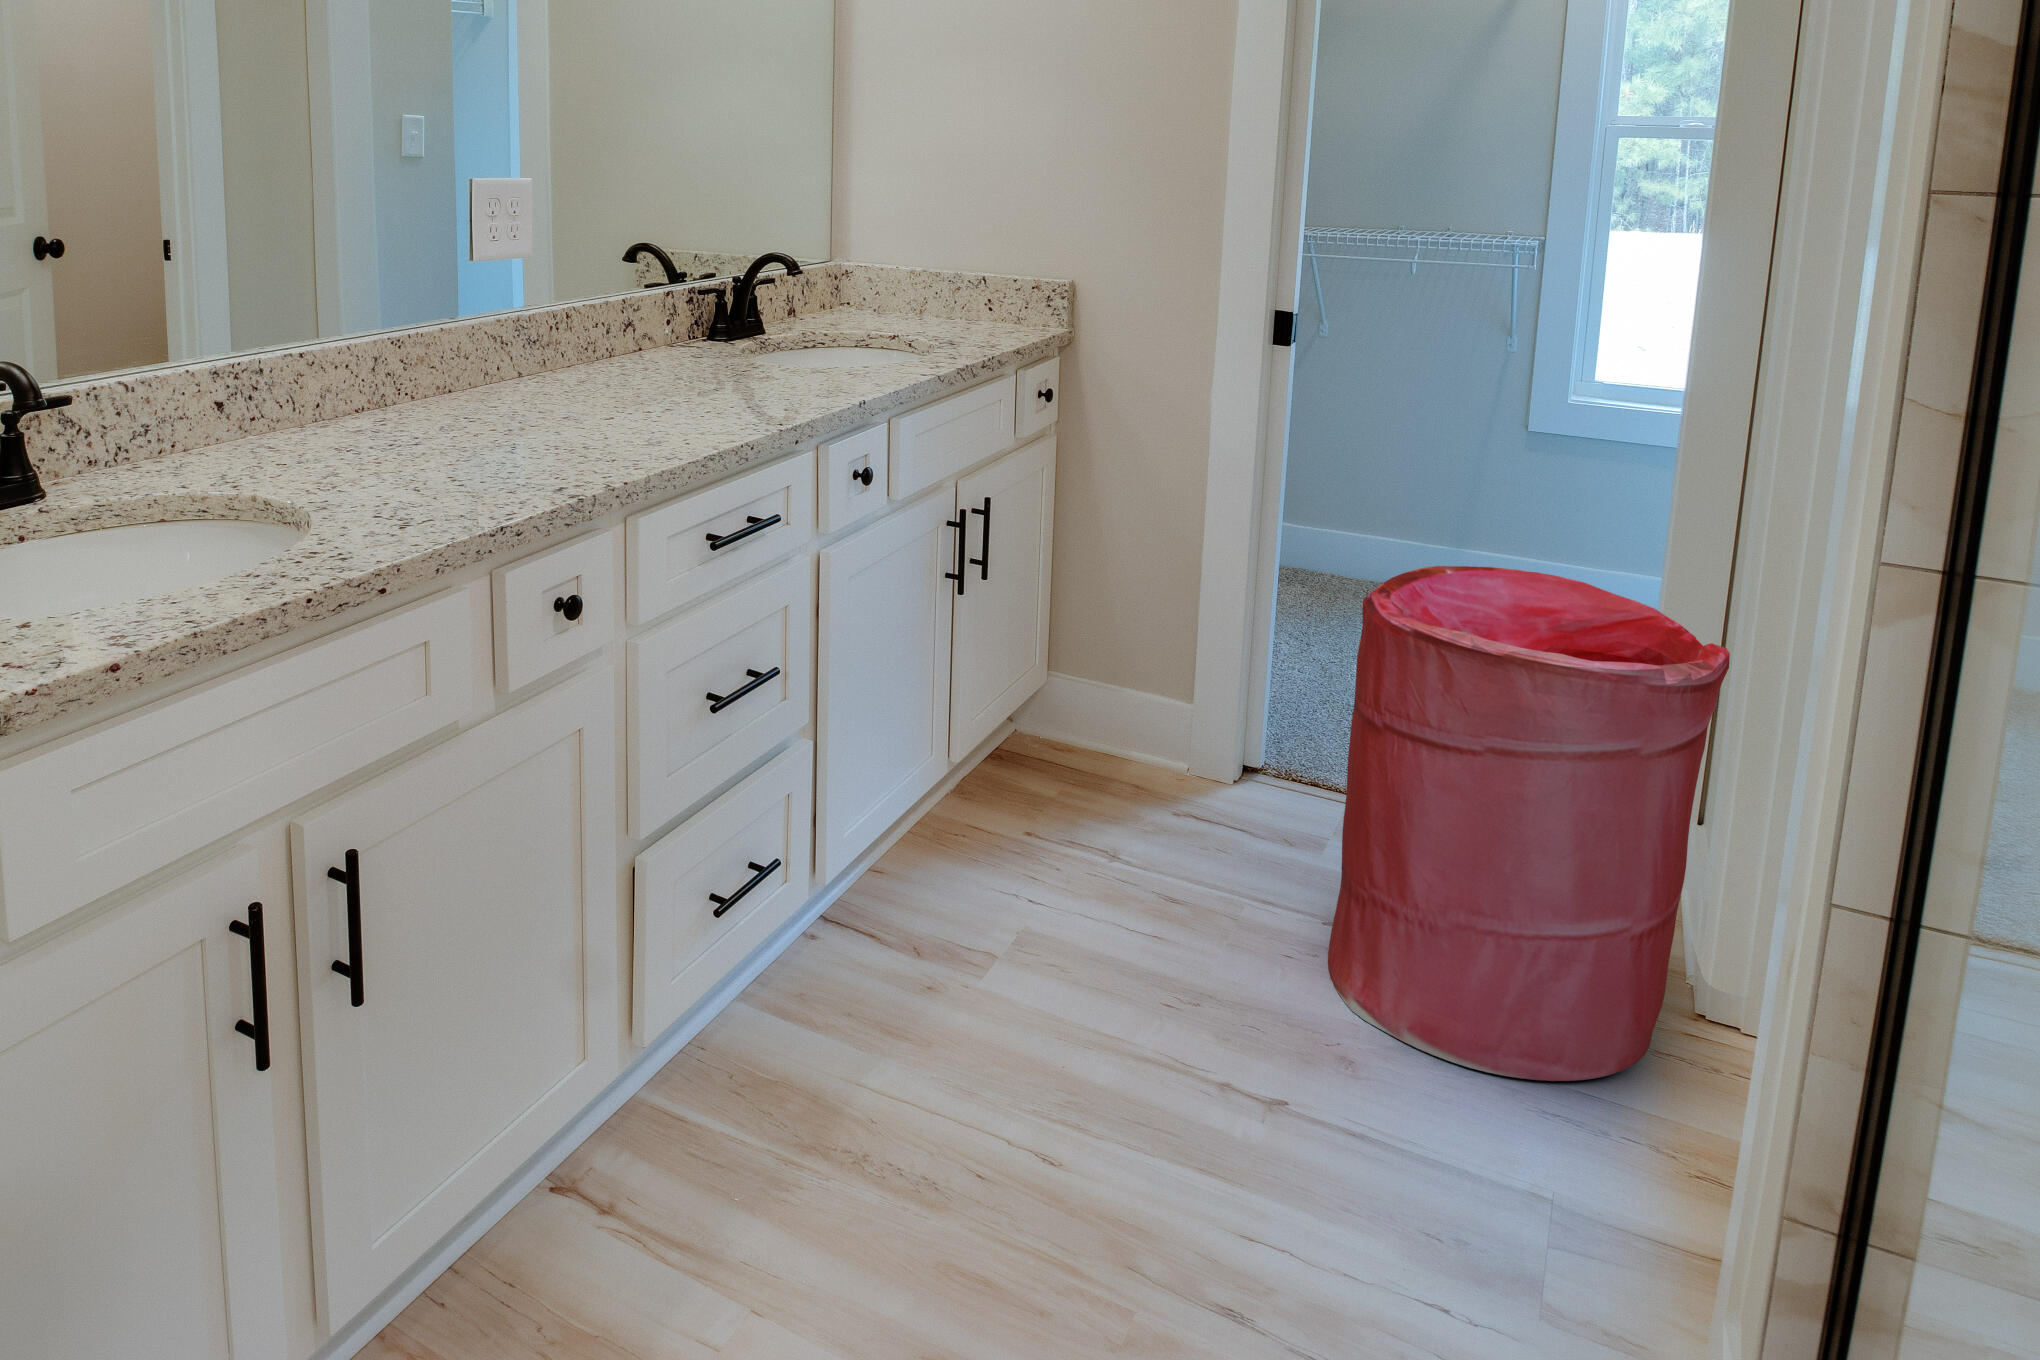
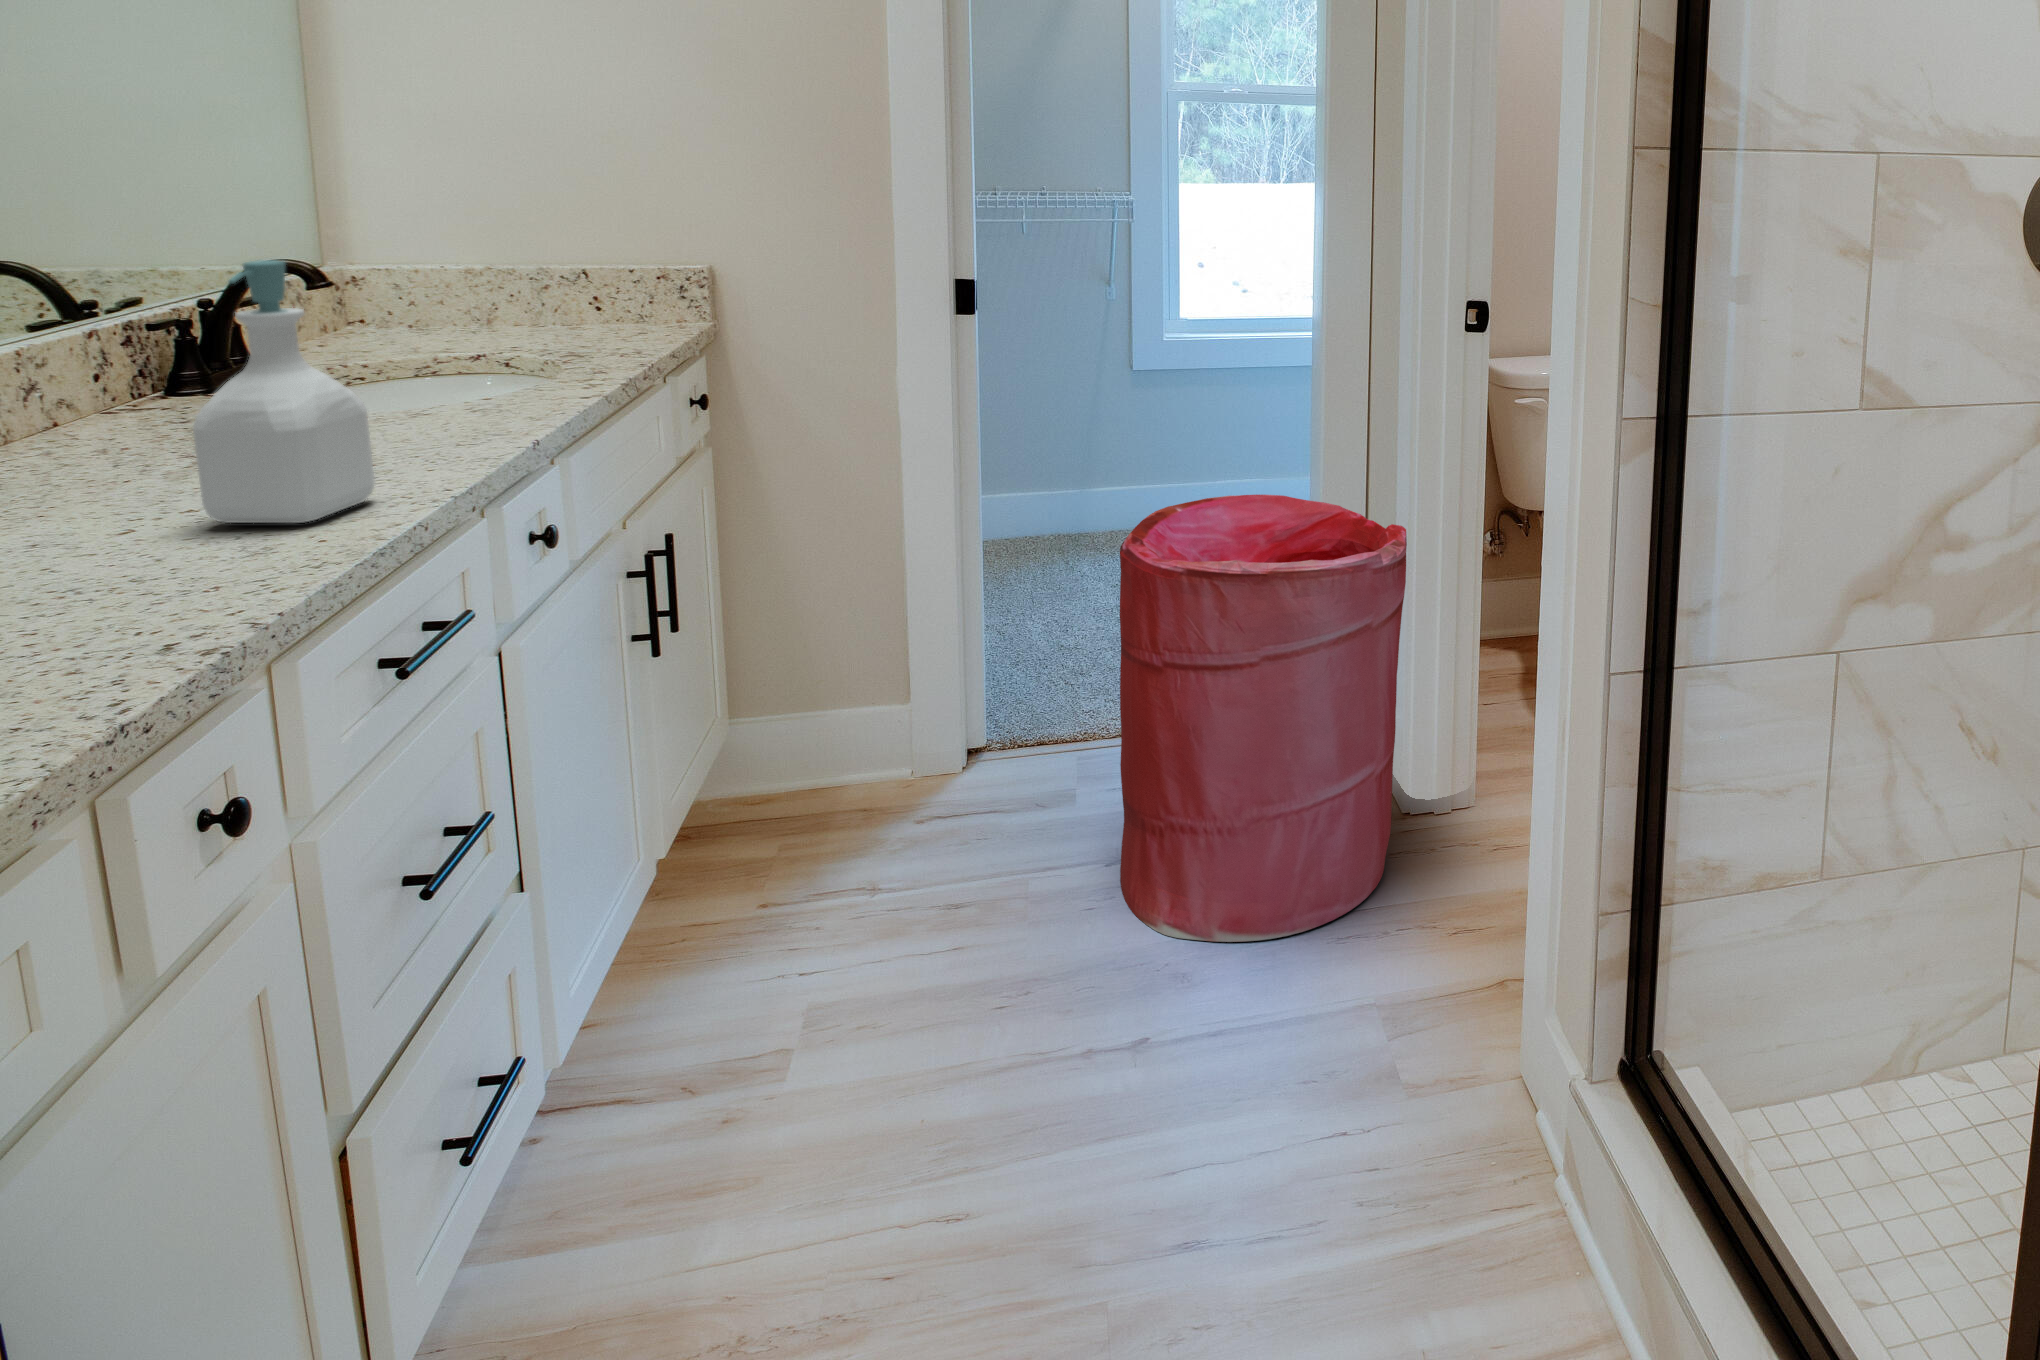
soap bottle: none [642,243,735,427] -> present [193,260,375,523]

